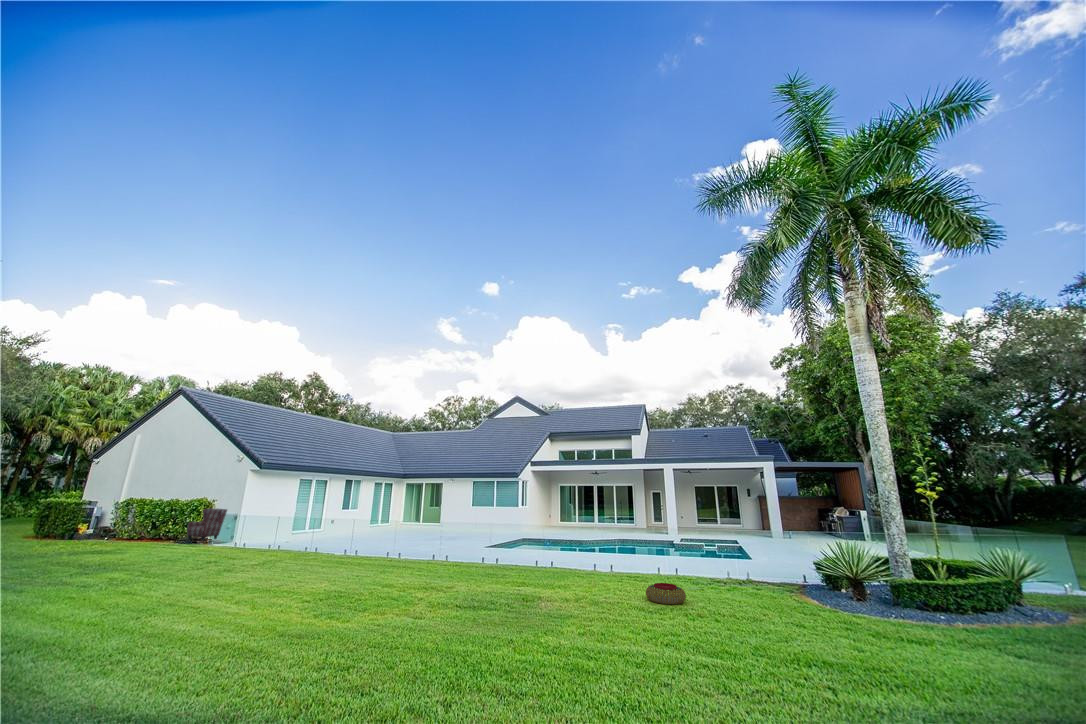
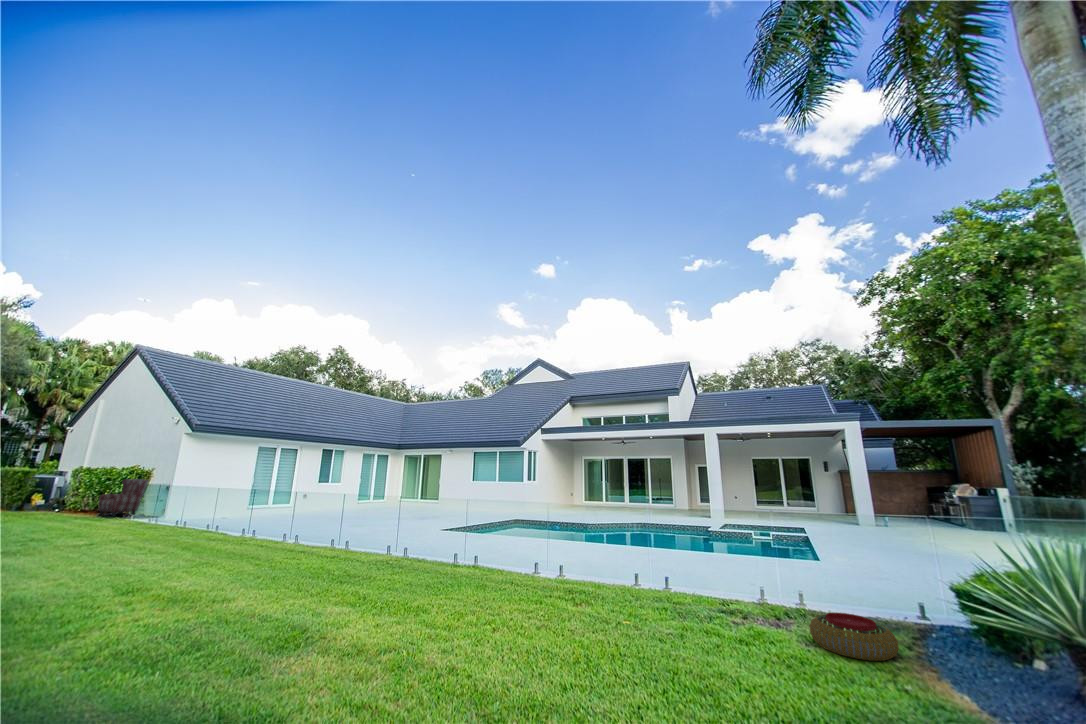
pouf: present [646,583,686,604] -> present [810,613,899,661]

